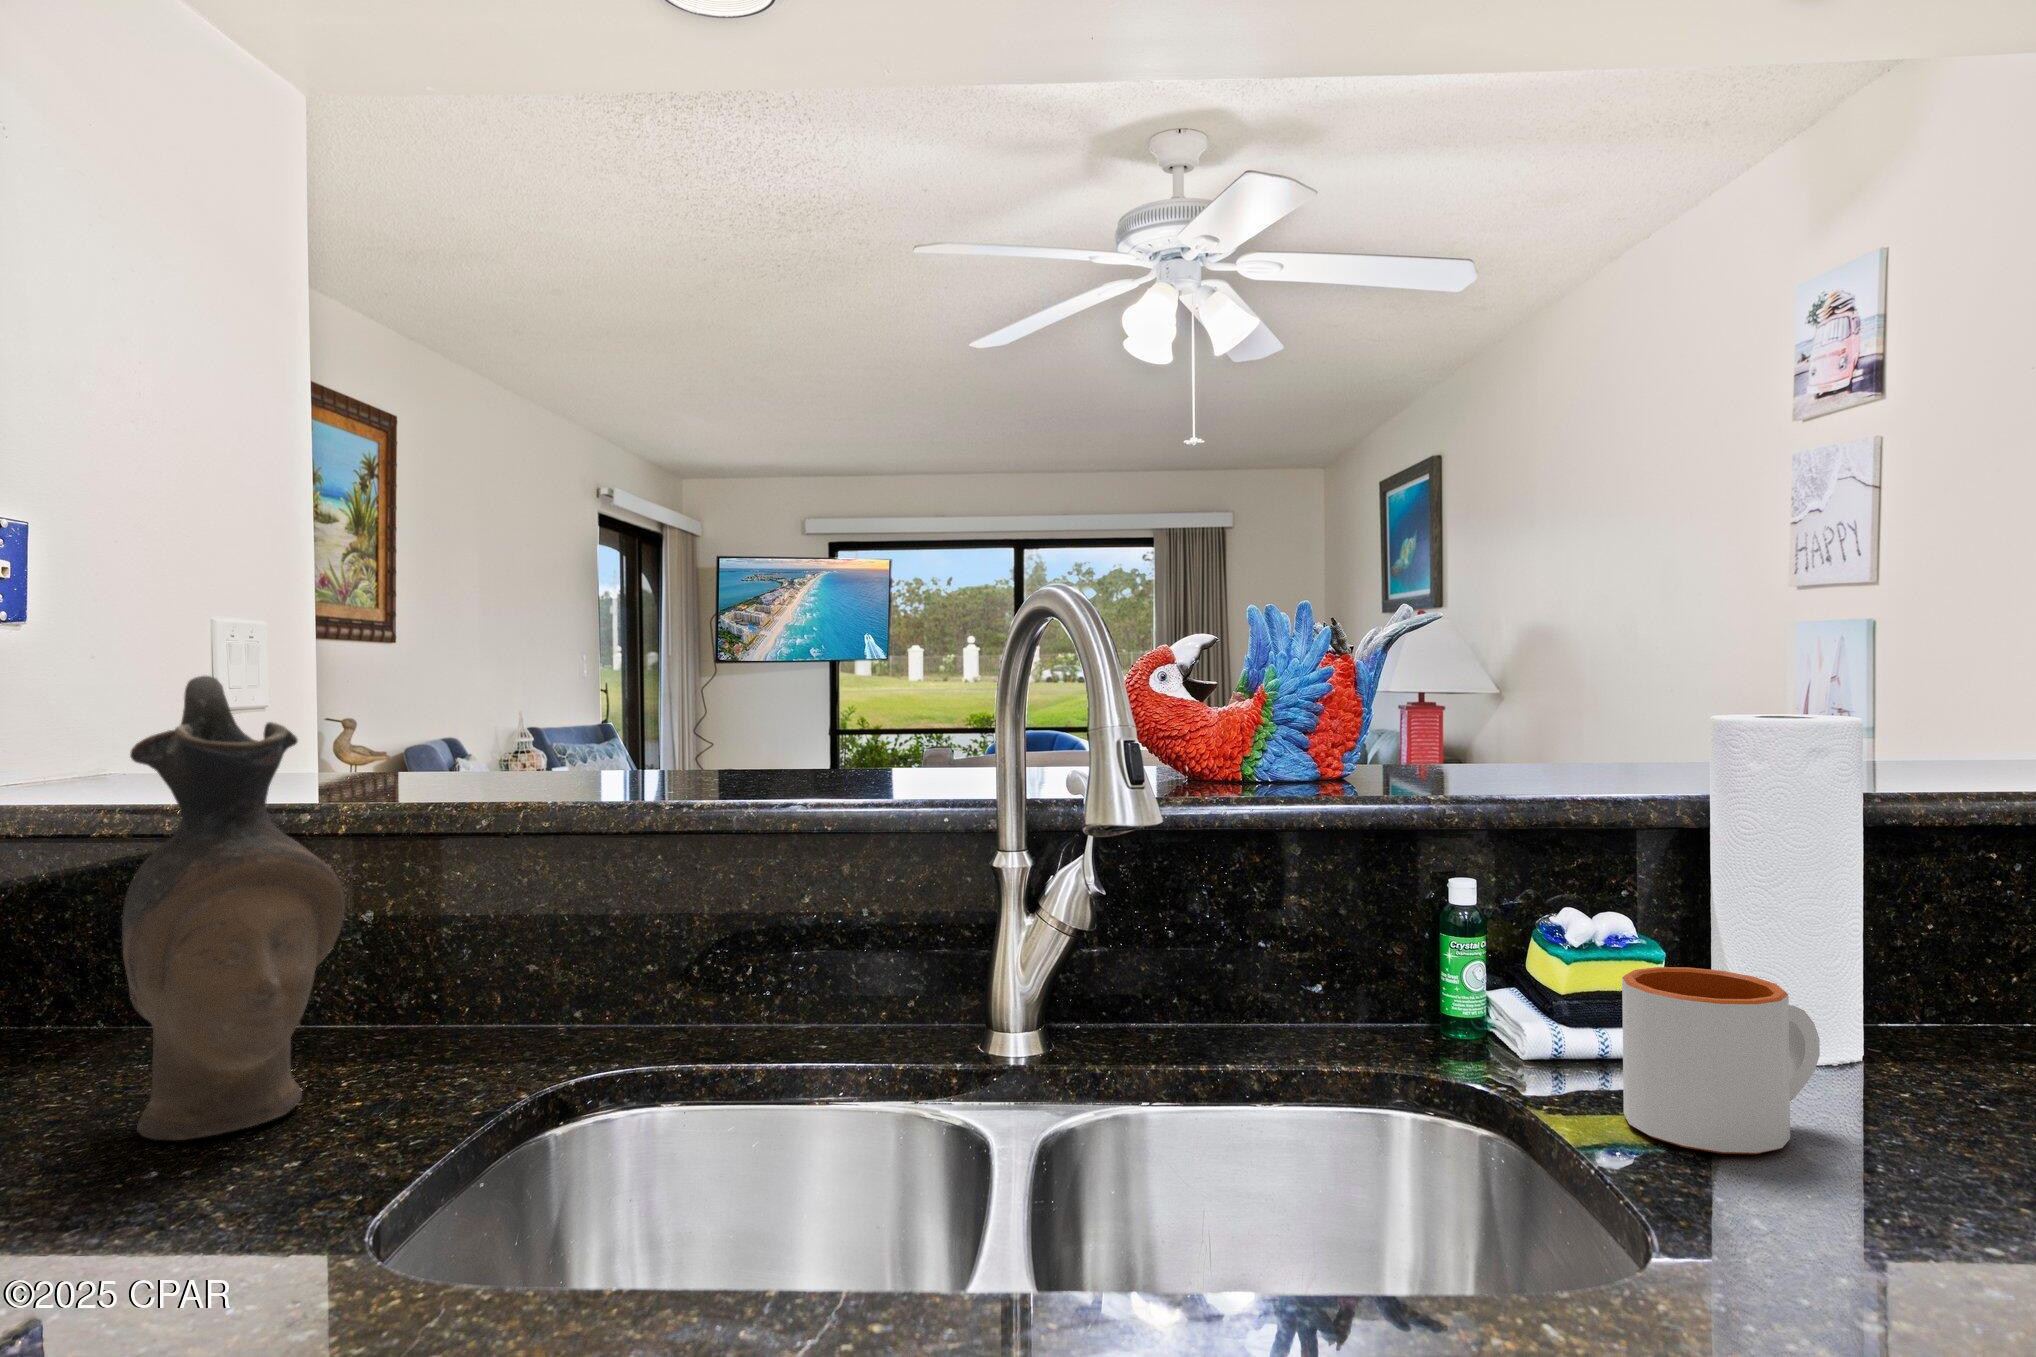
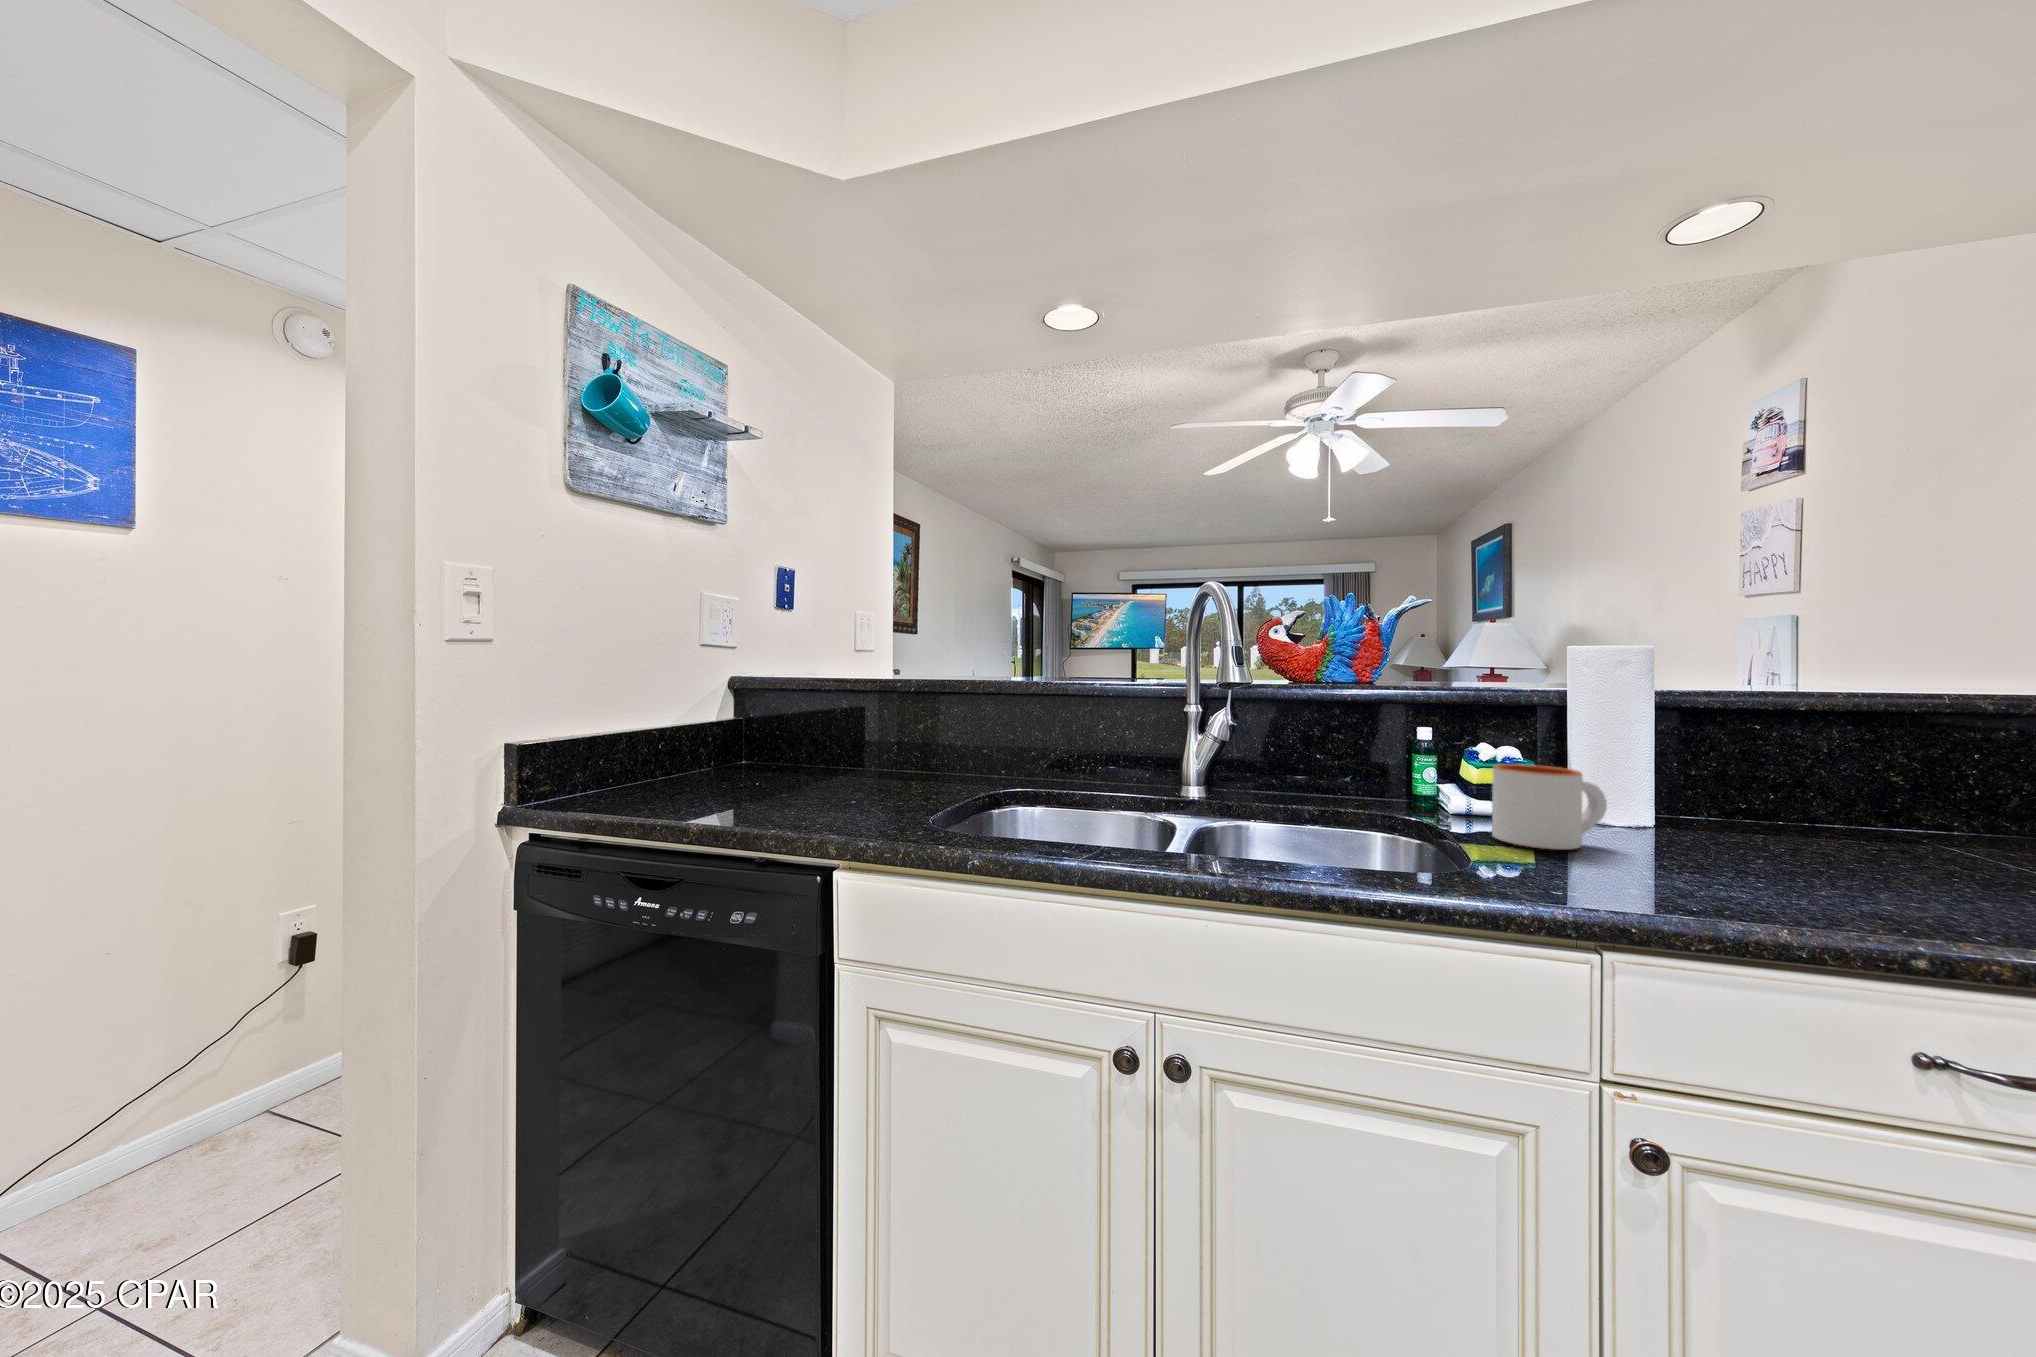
ceramic pitcher: present [122,676,345,1140] -> none [847,624,920,792]

